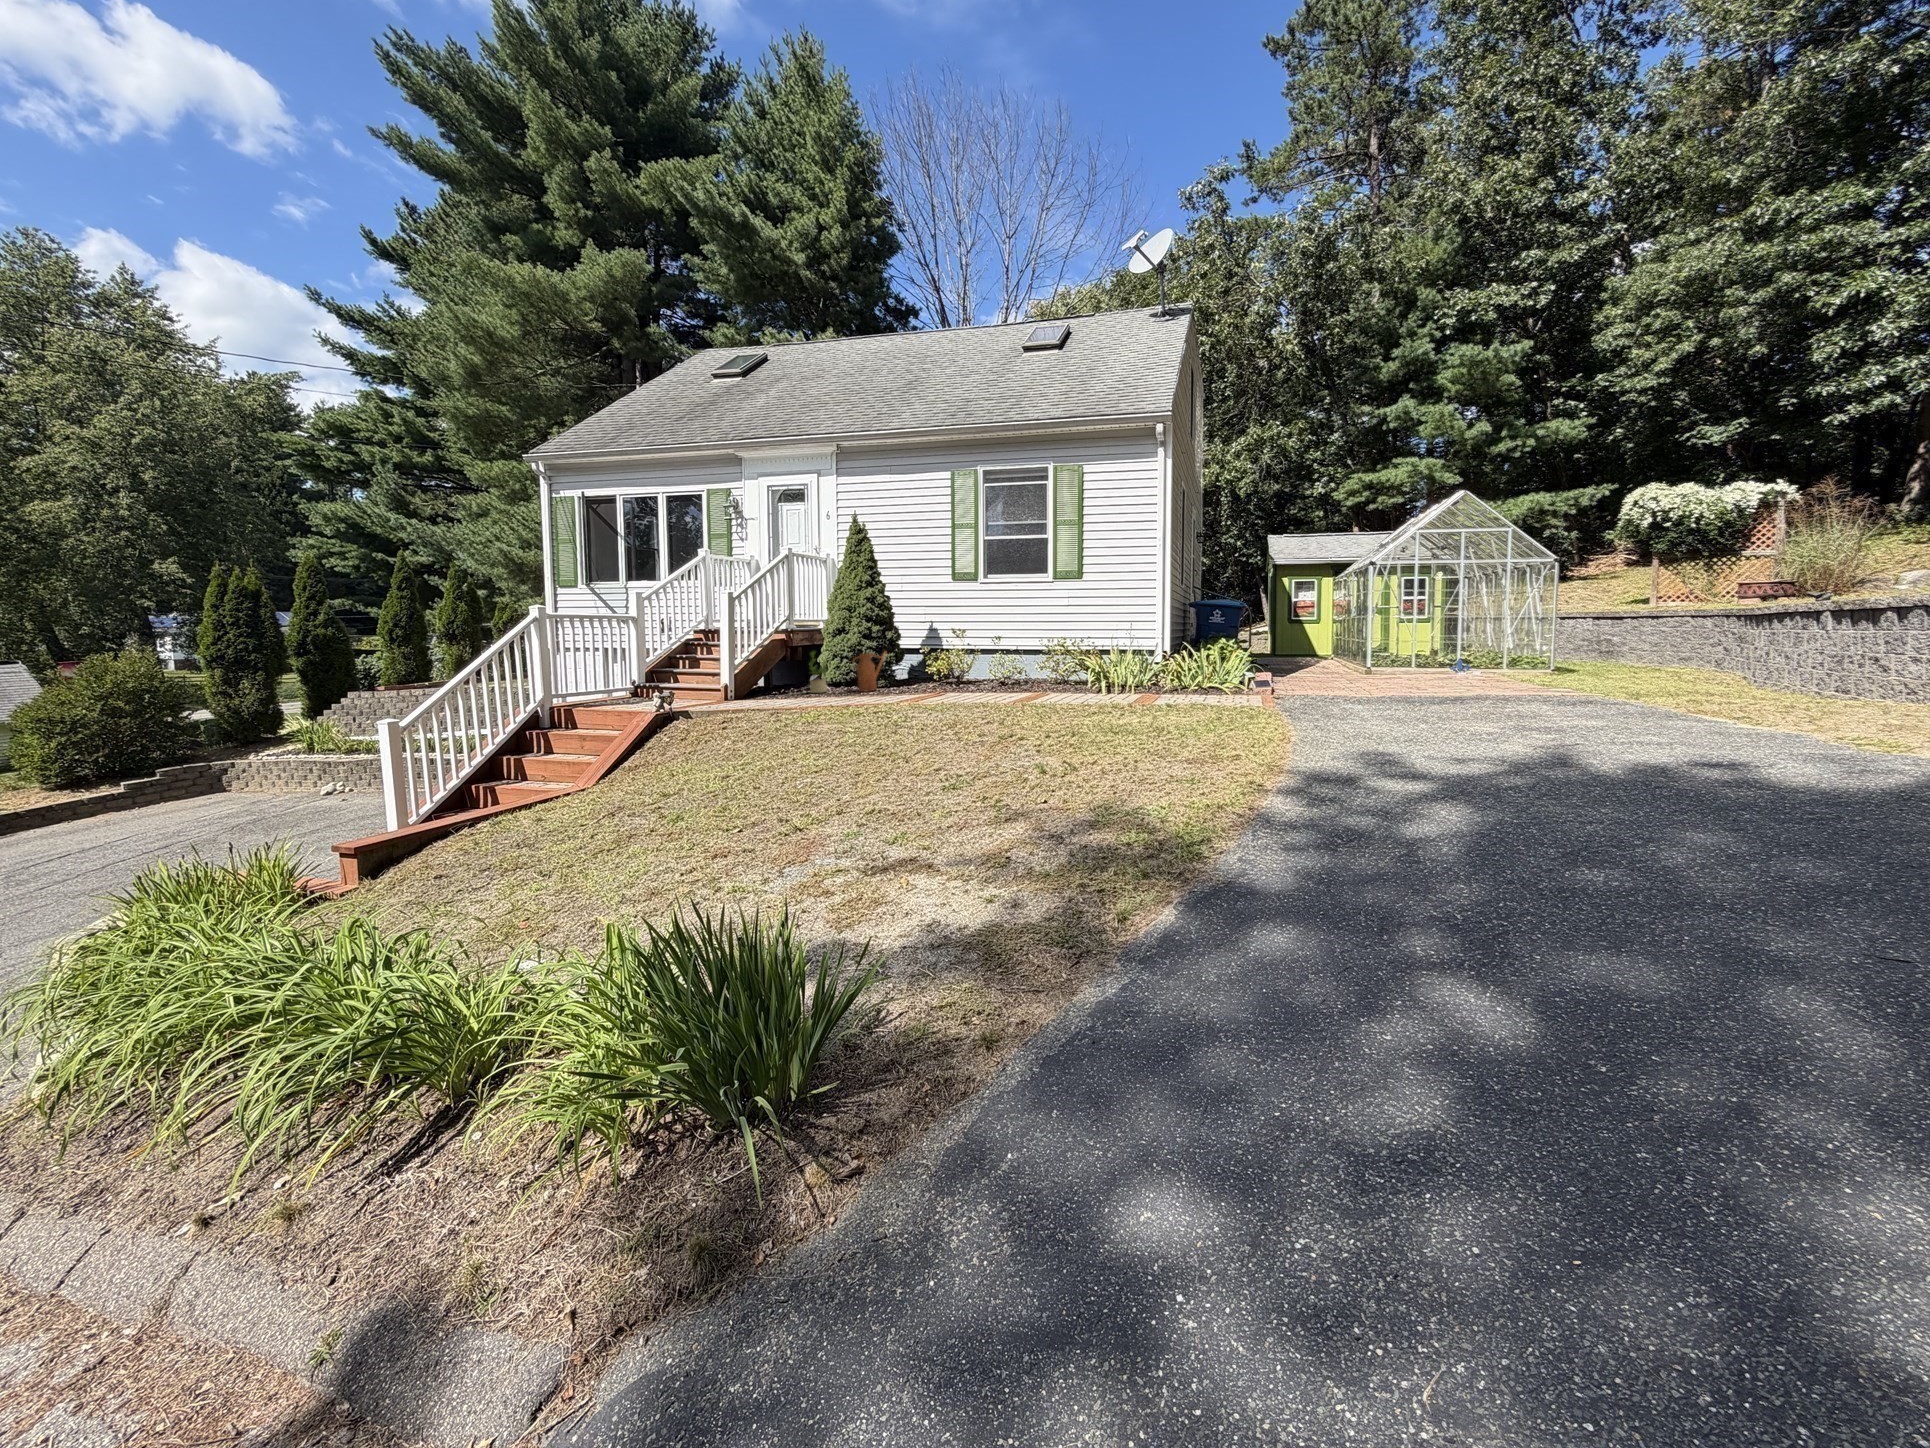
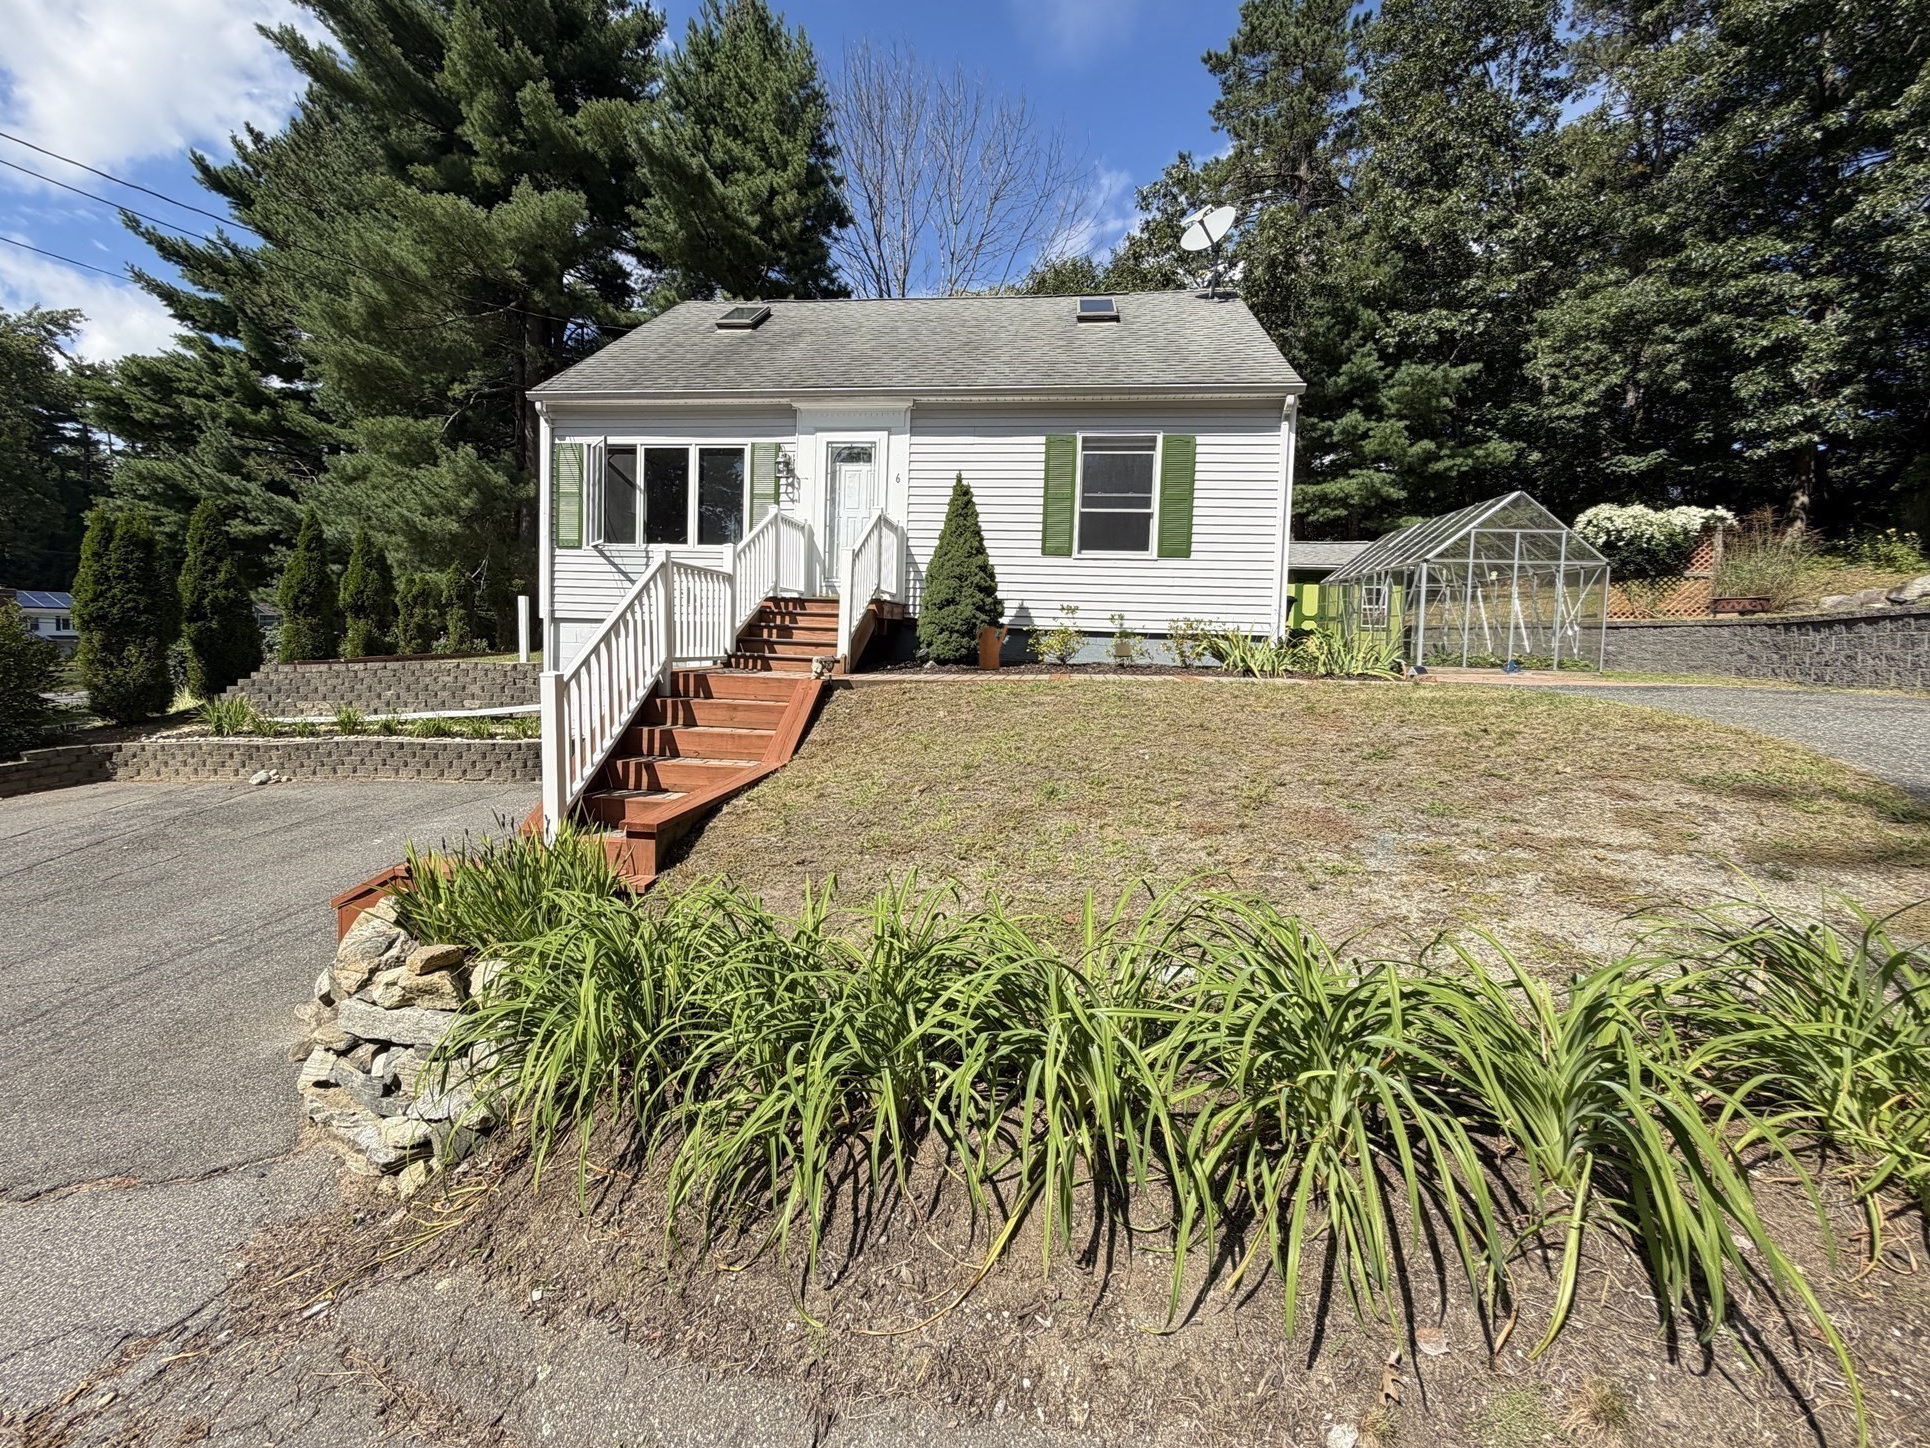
potted plant: present [809,651,830,693] -> present [1115,614,1134,656]

